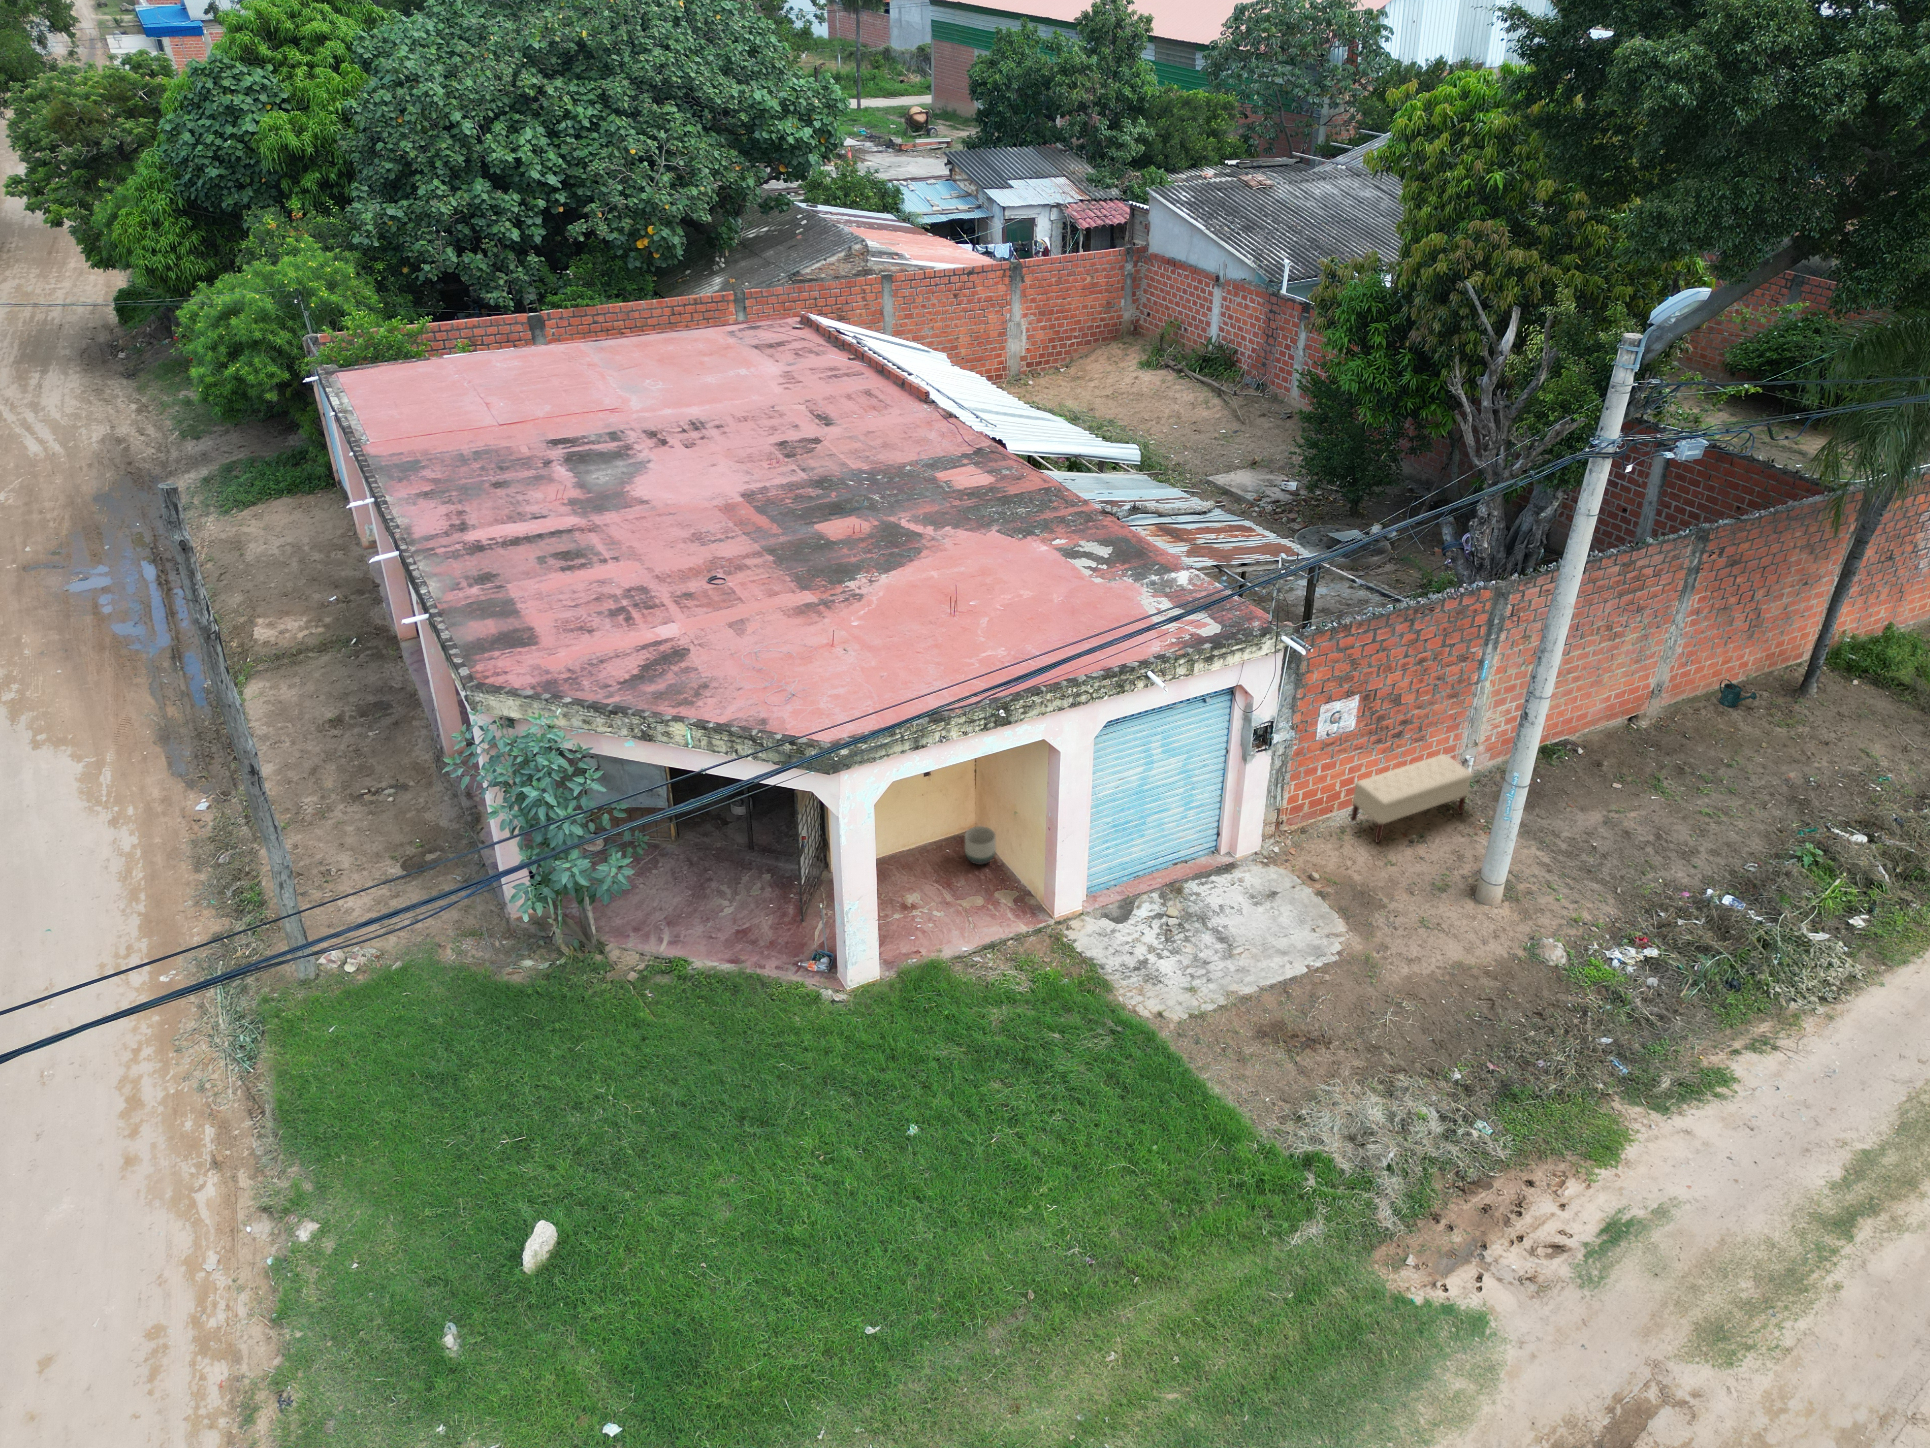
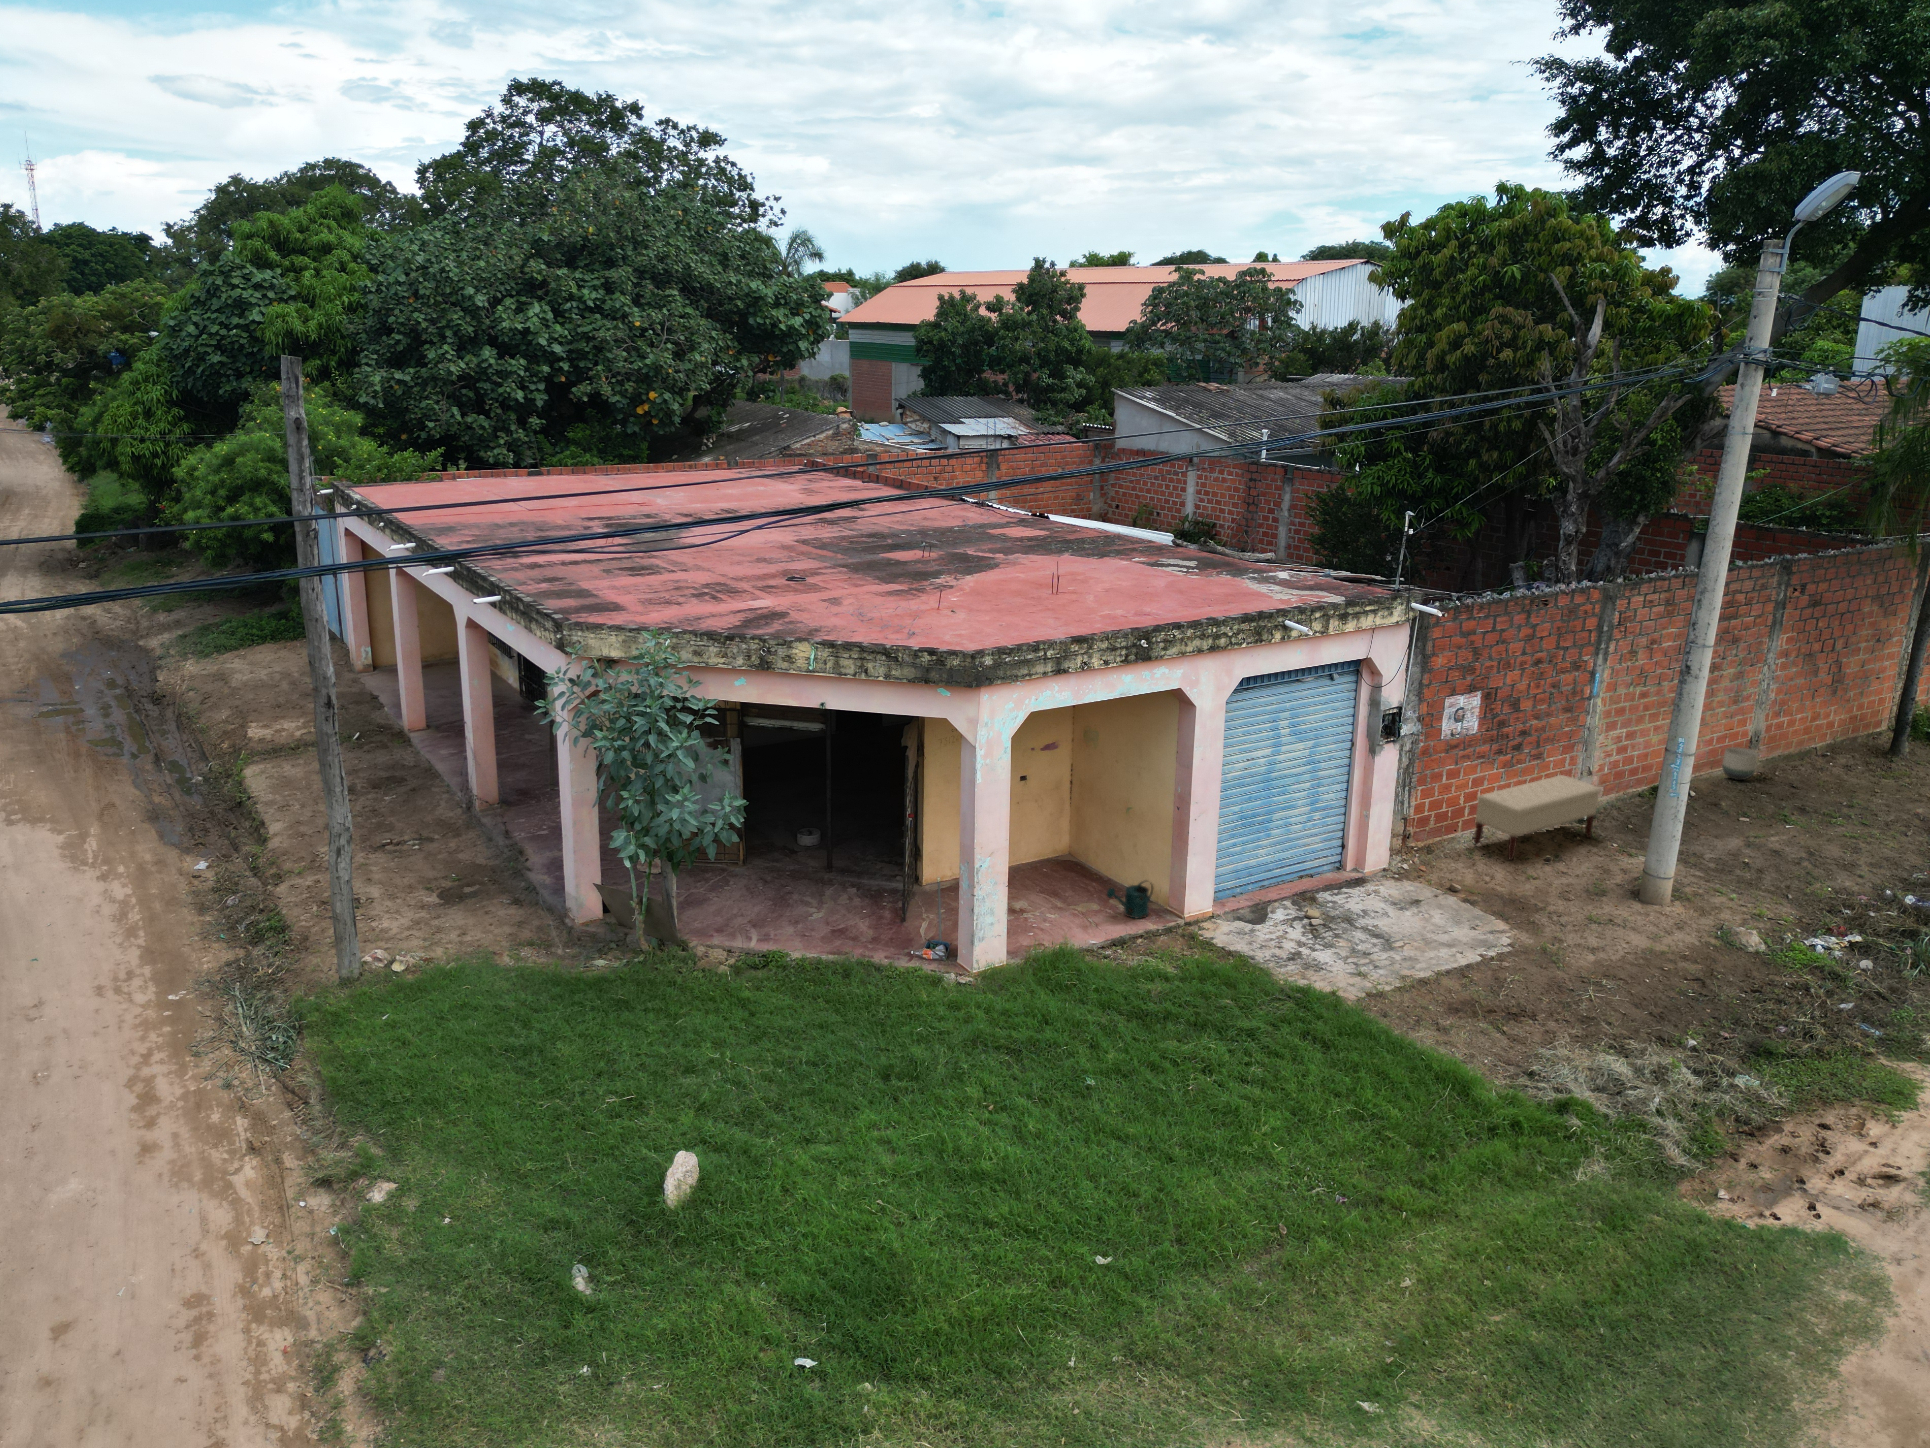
watering can: present [1719,679,1757,707] -> present [1107,881,1153,919]
planter: present [965,826,996,865] -> present [1722,747,1758,780]

